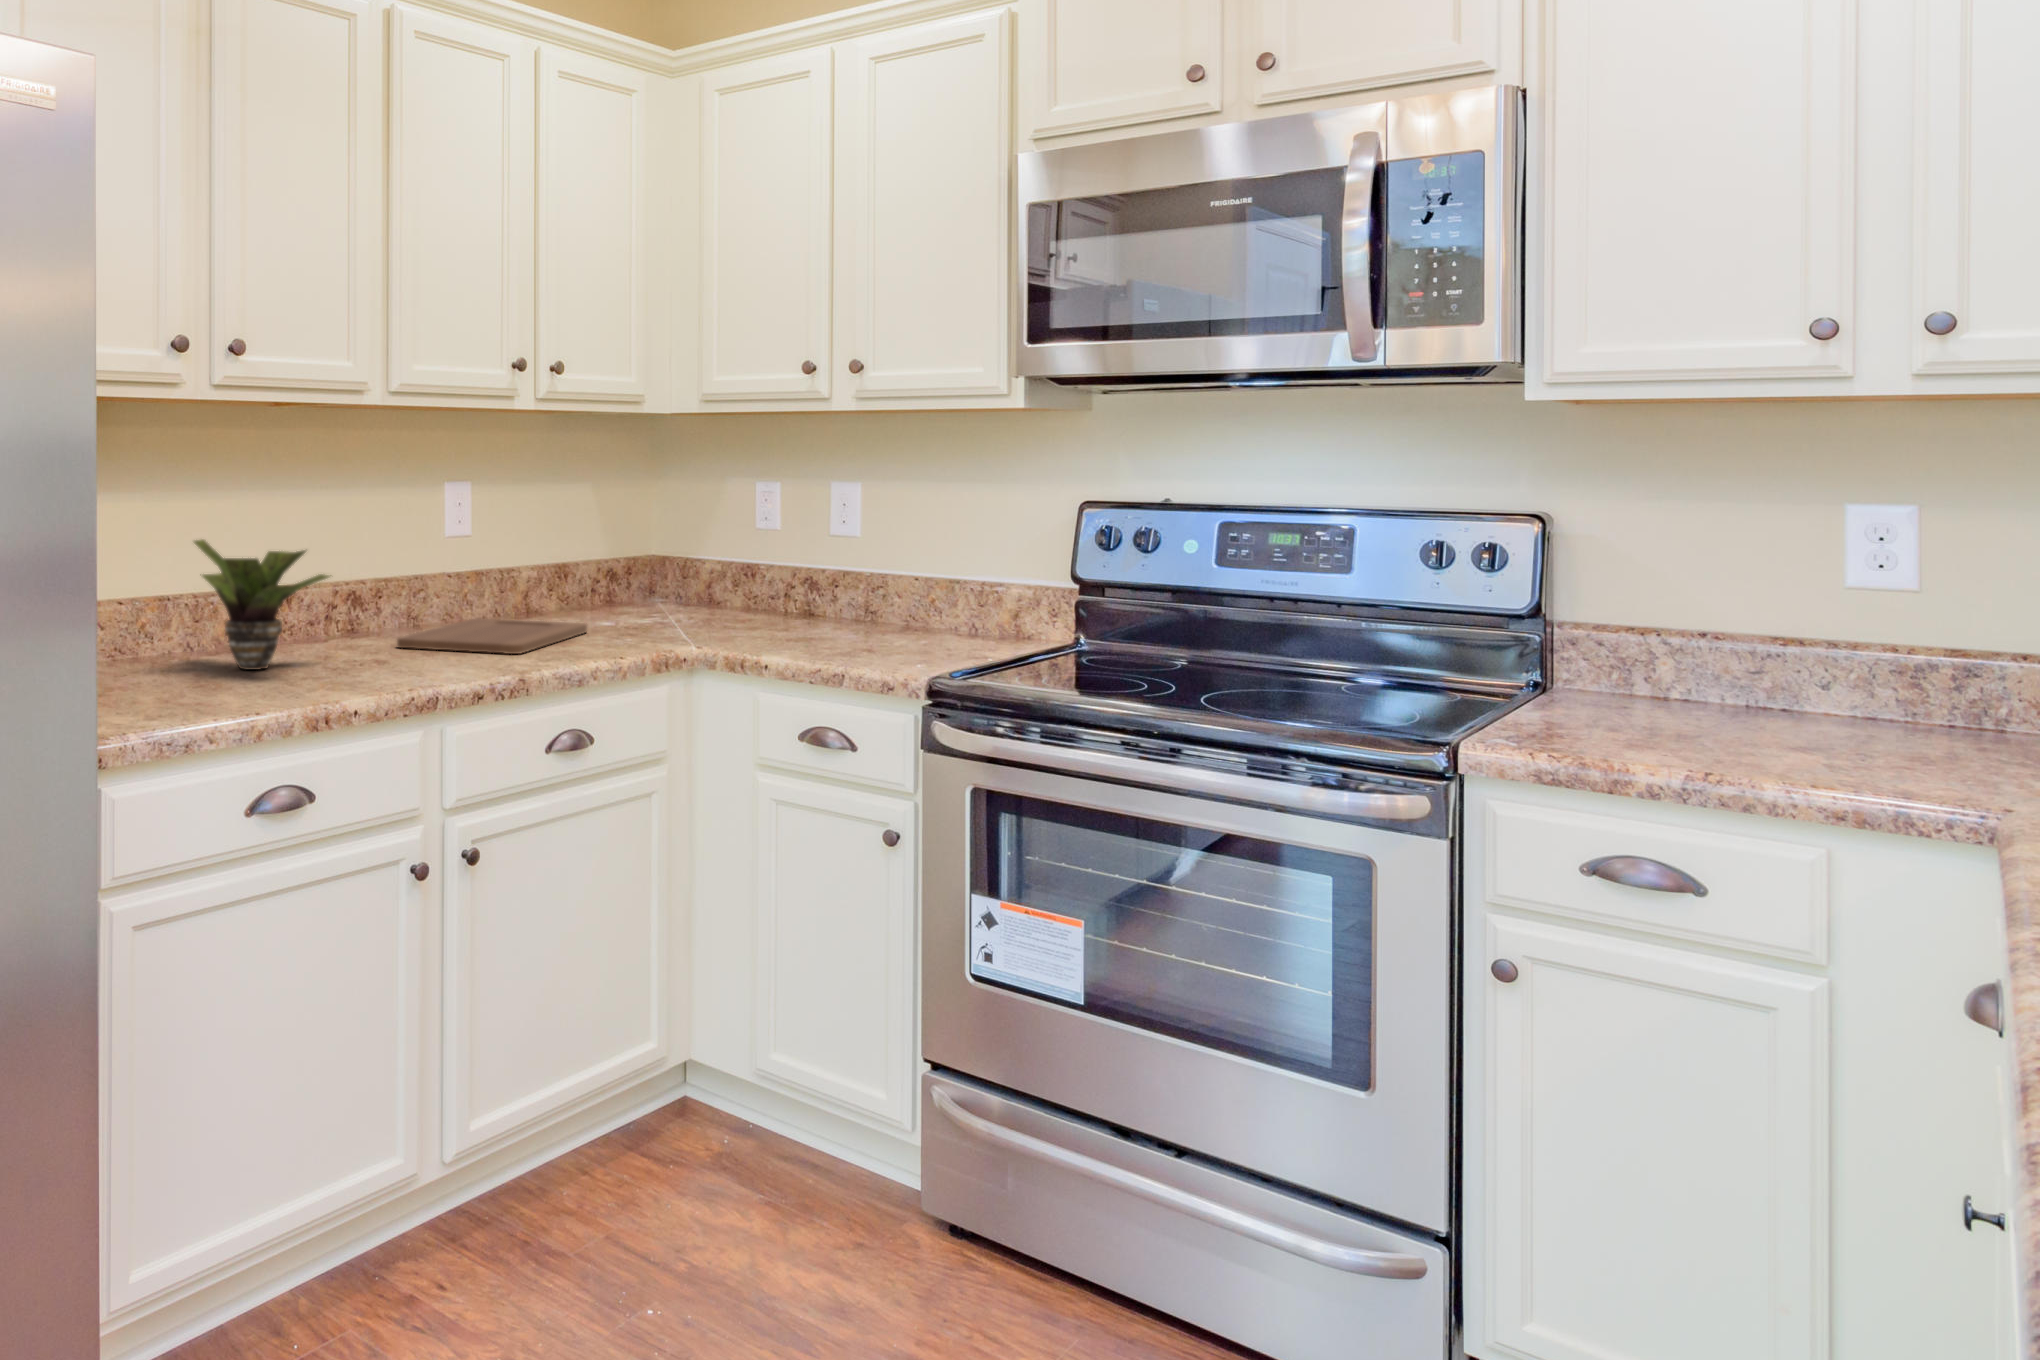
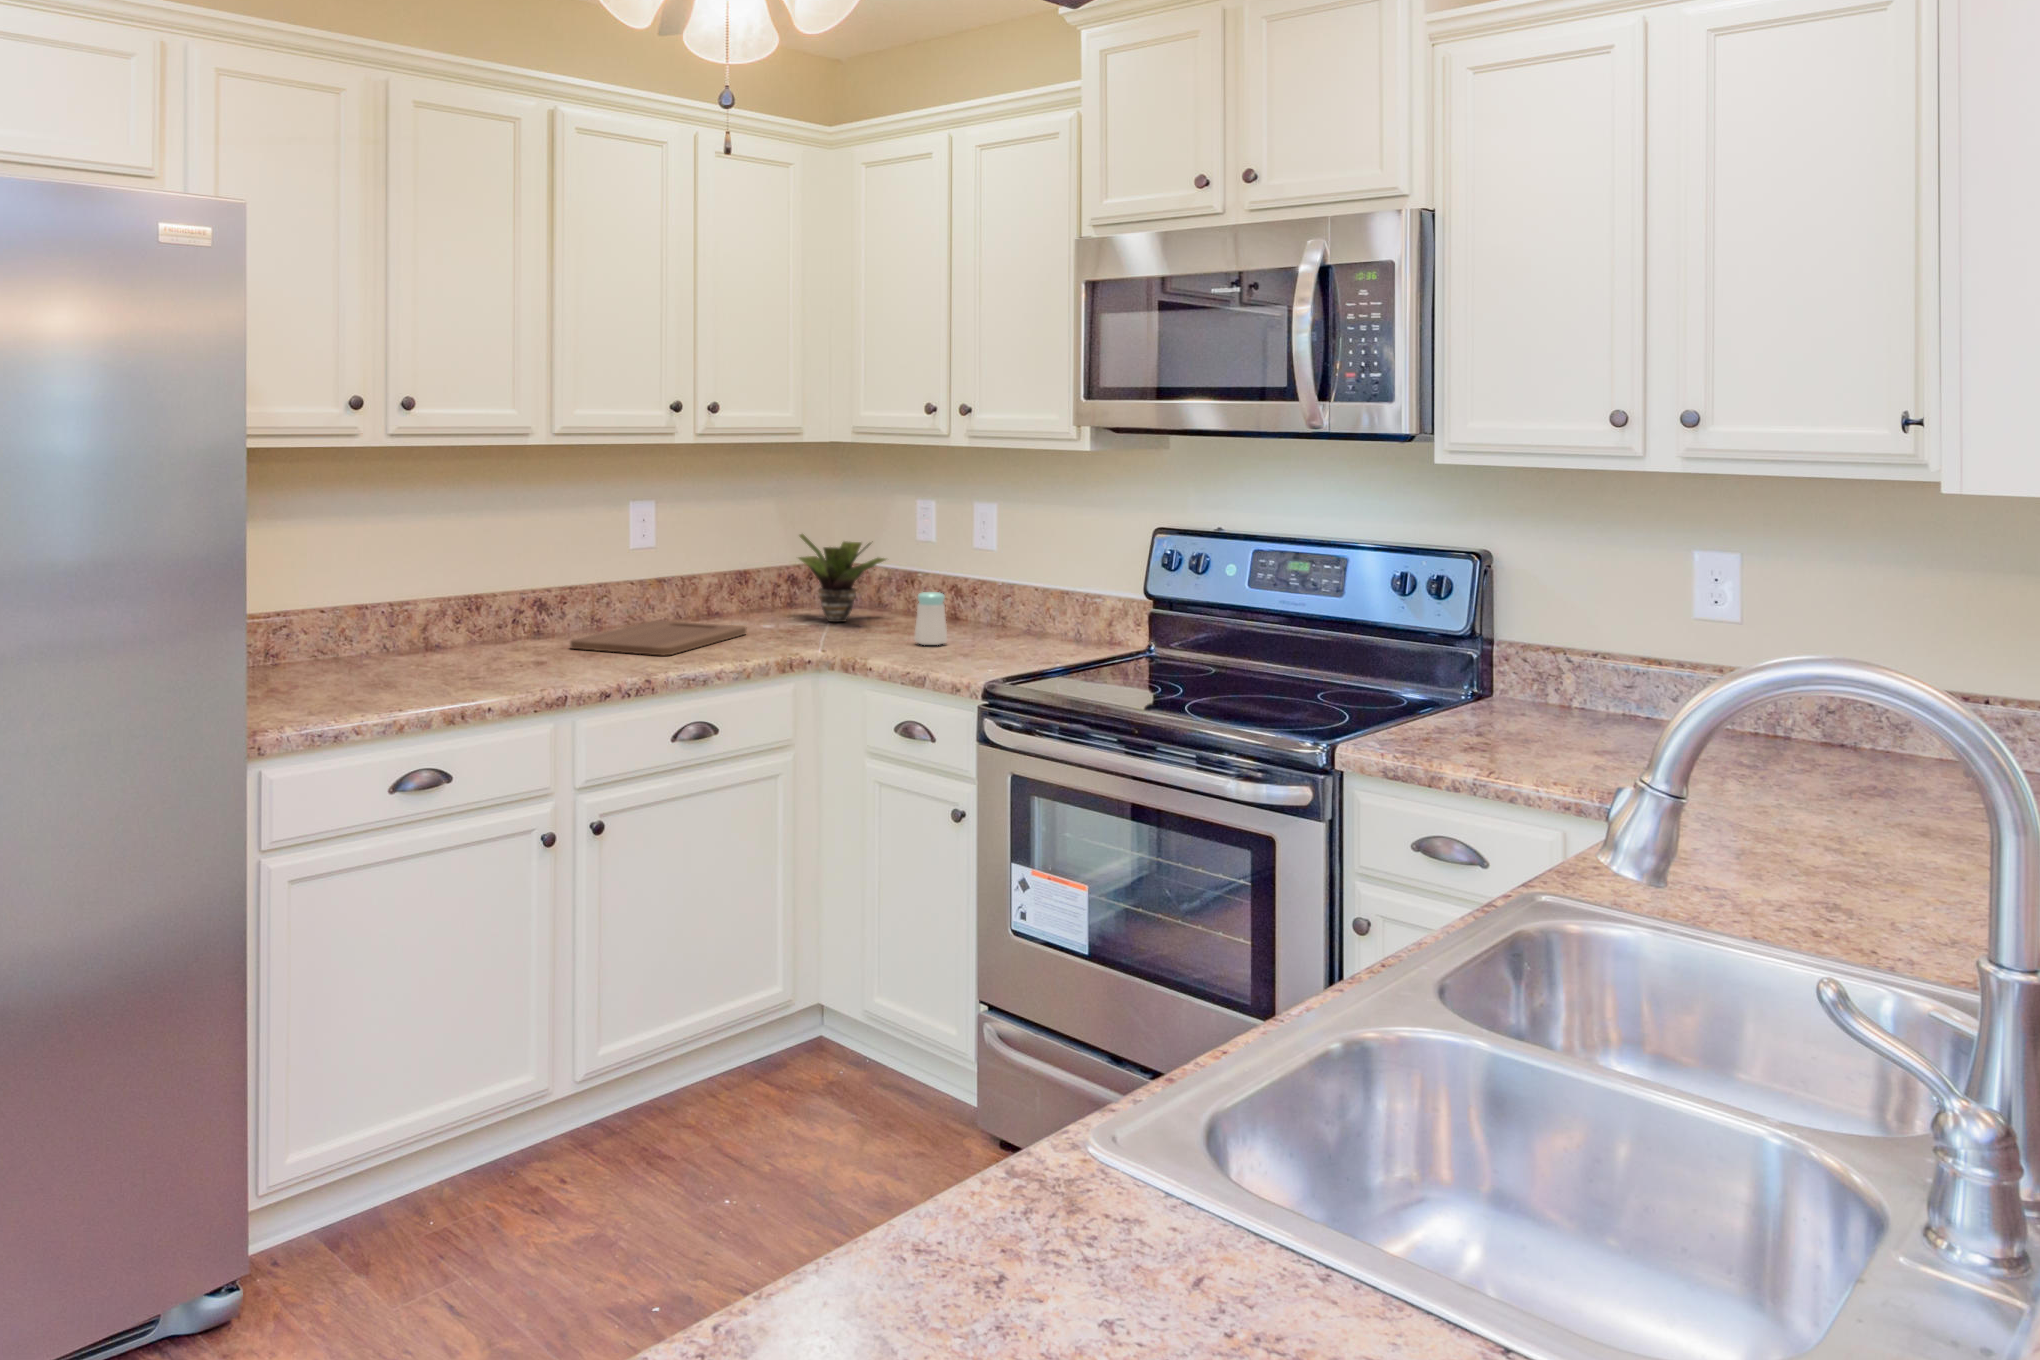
potted plant: present [194,540,331,670] -> present [799,534,886,622]
salt shaker: none [794,580,834,641] -> present [915,592,947,645]

